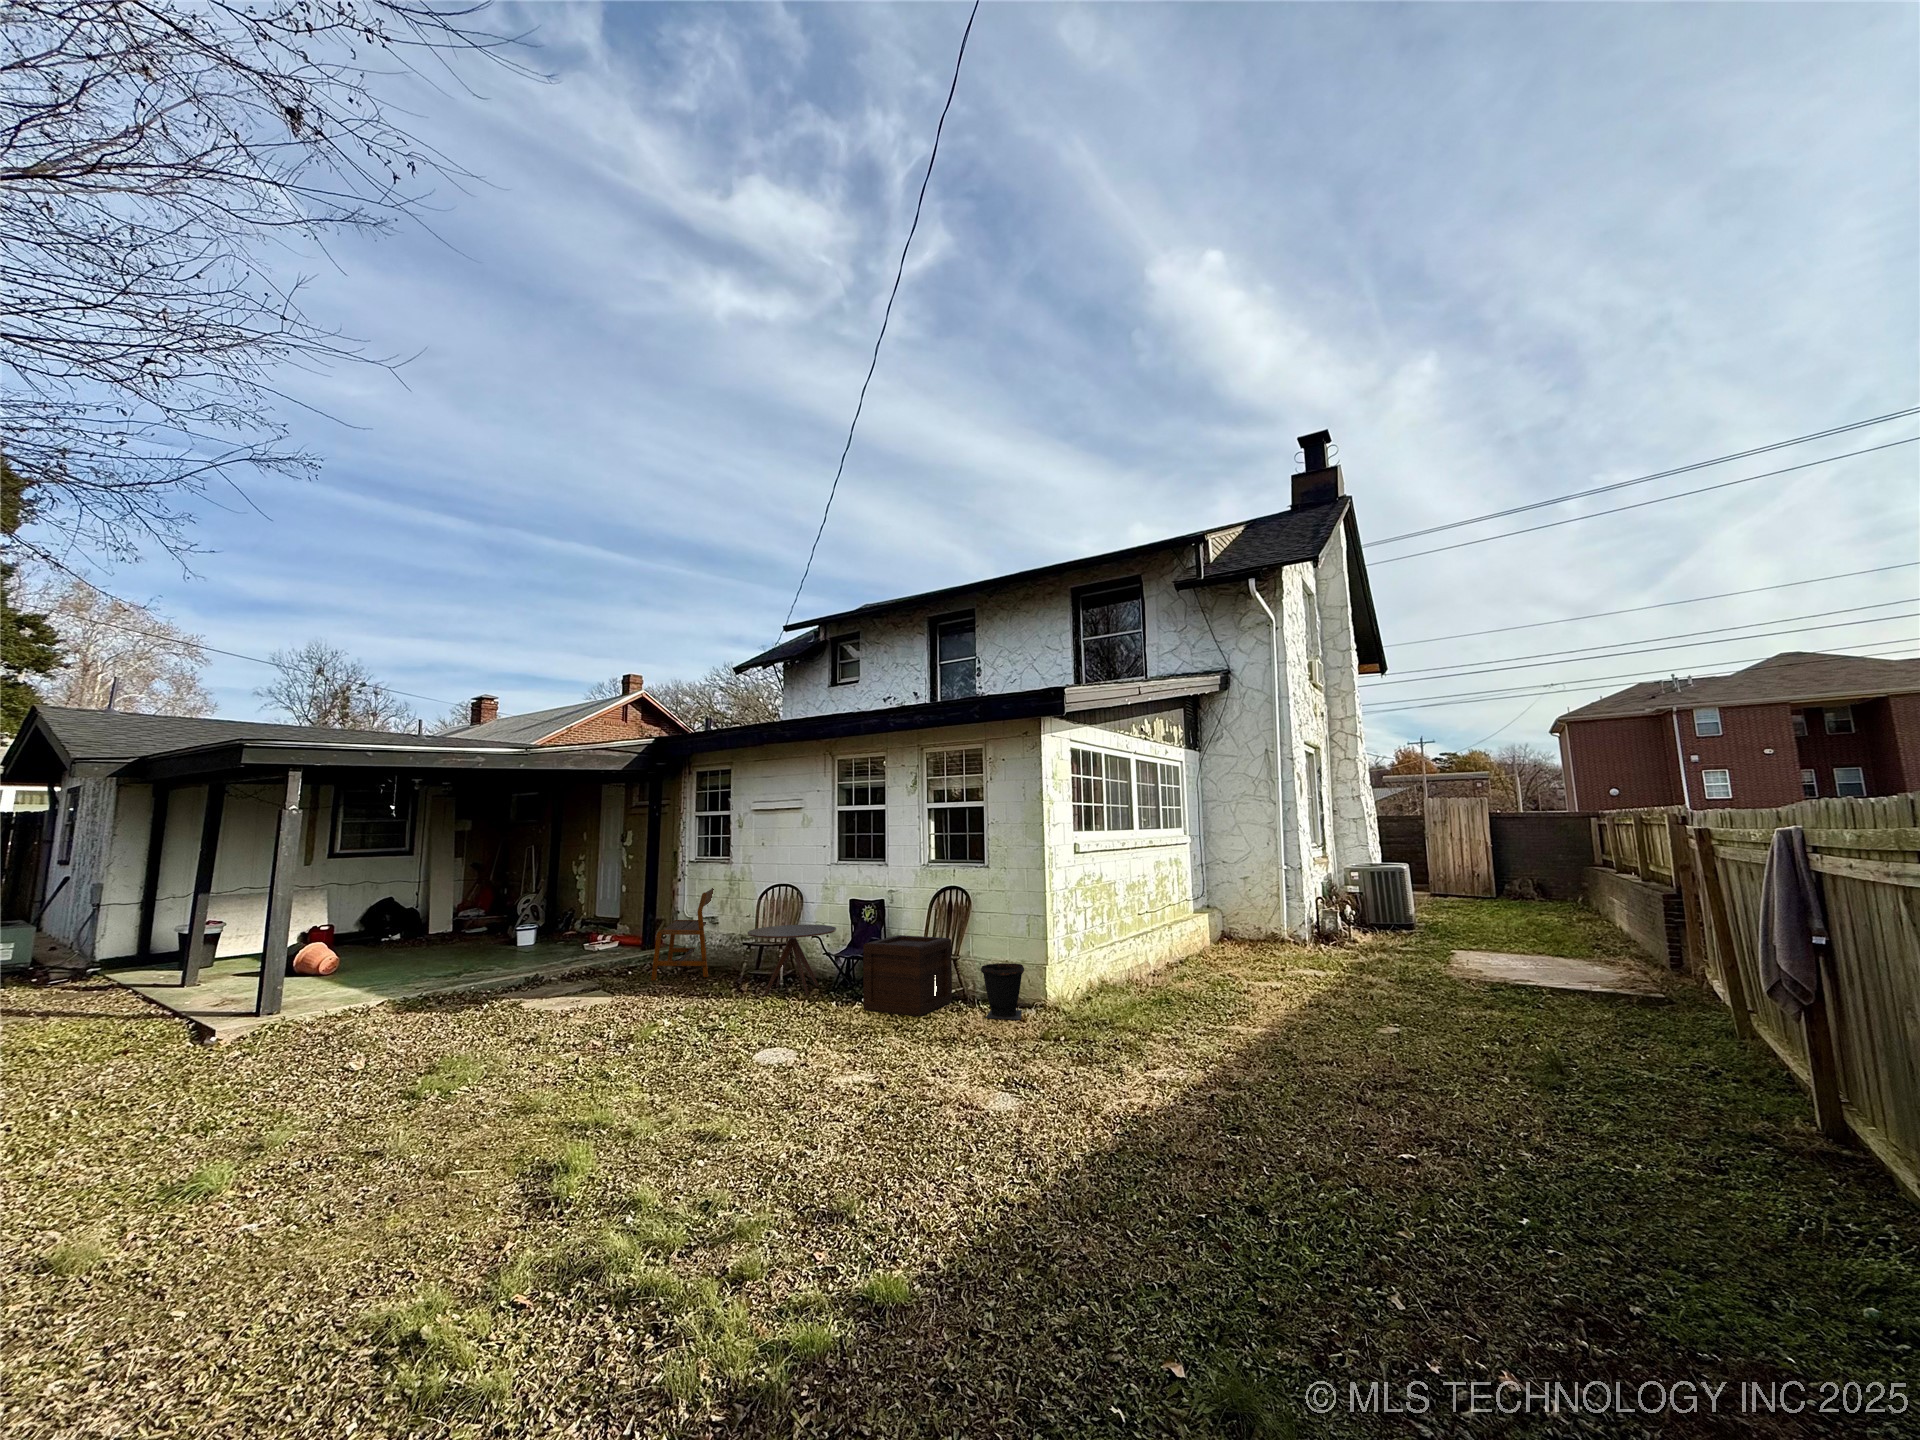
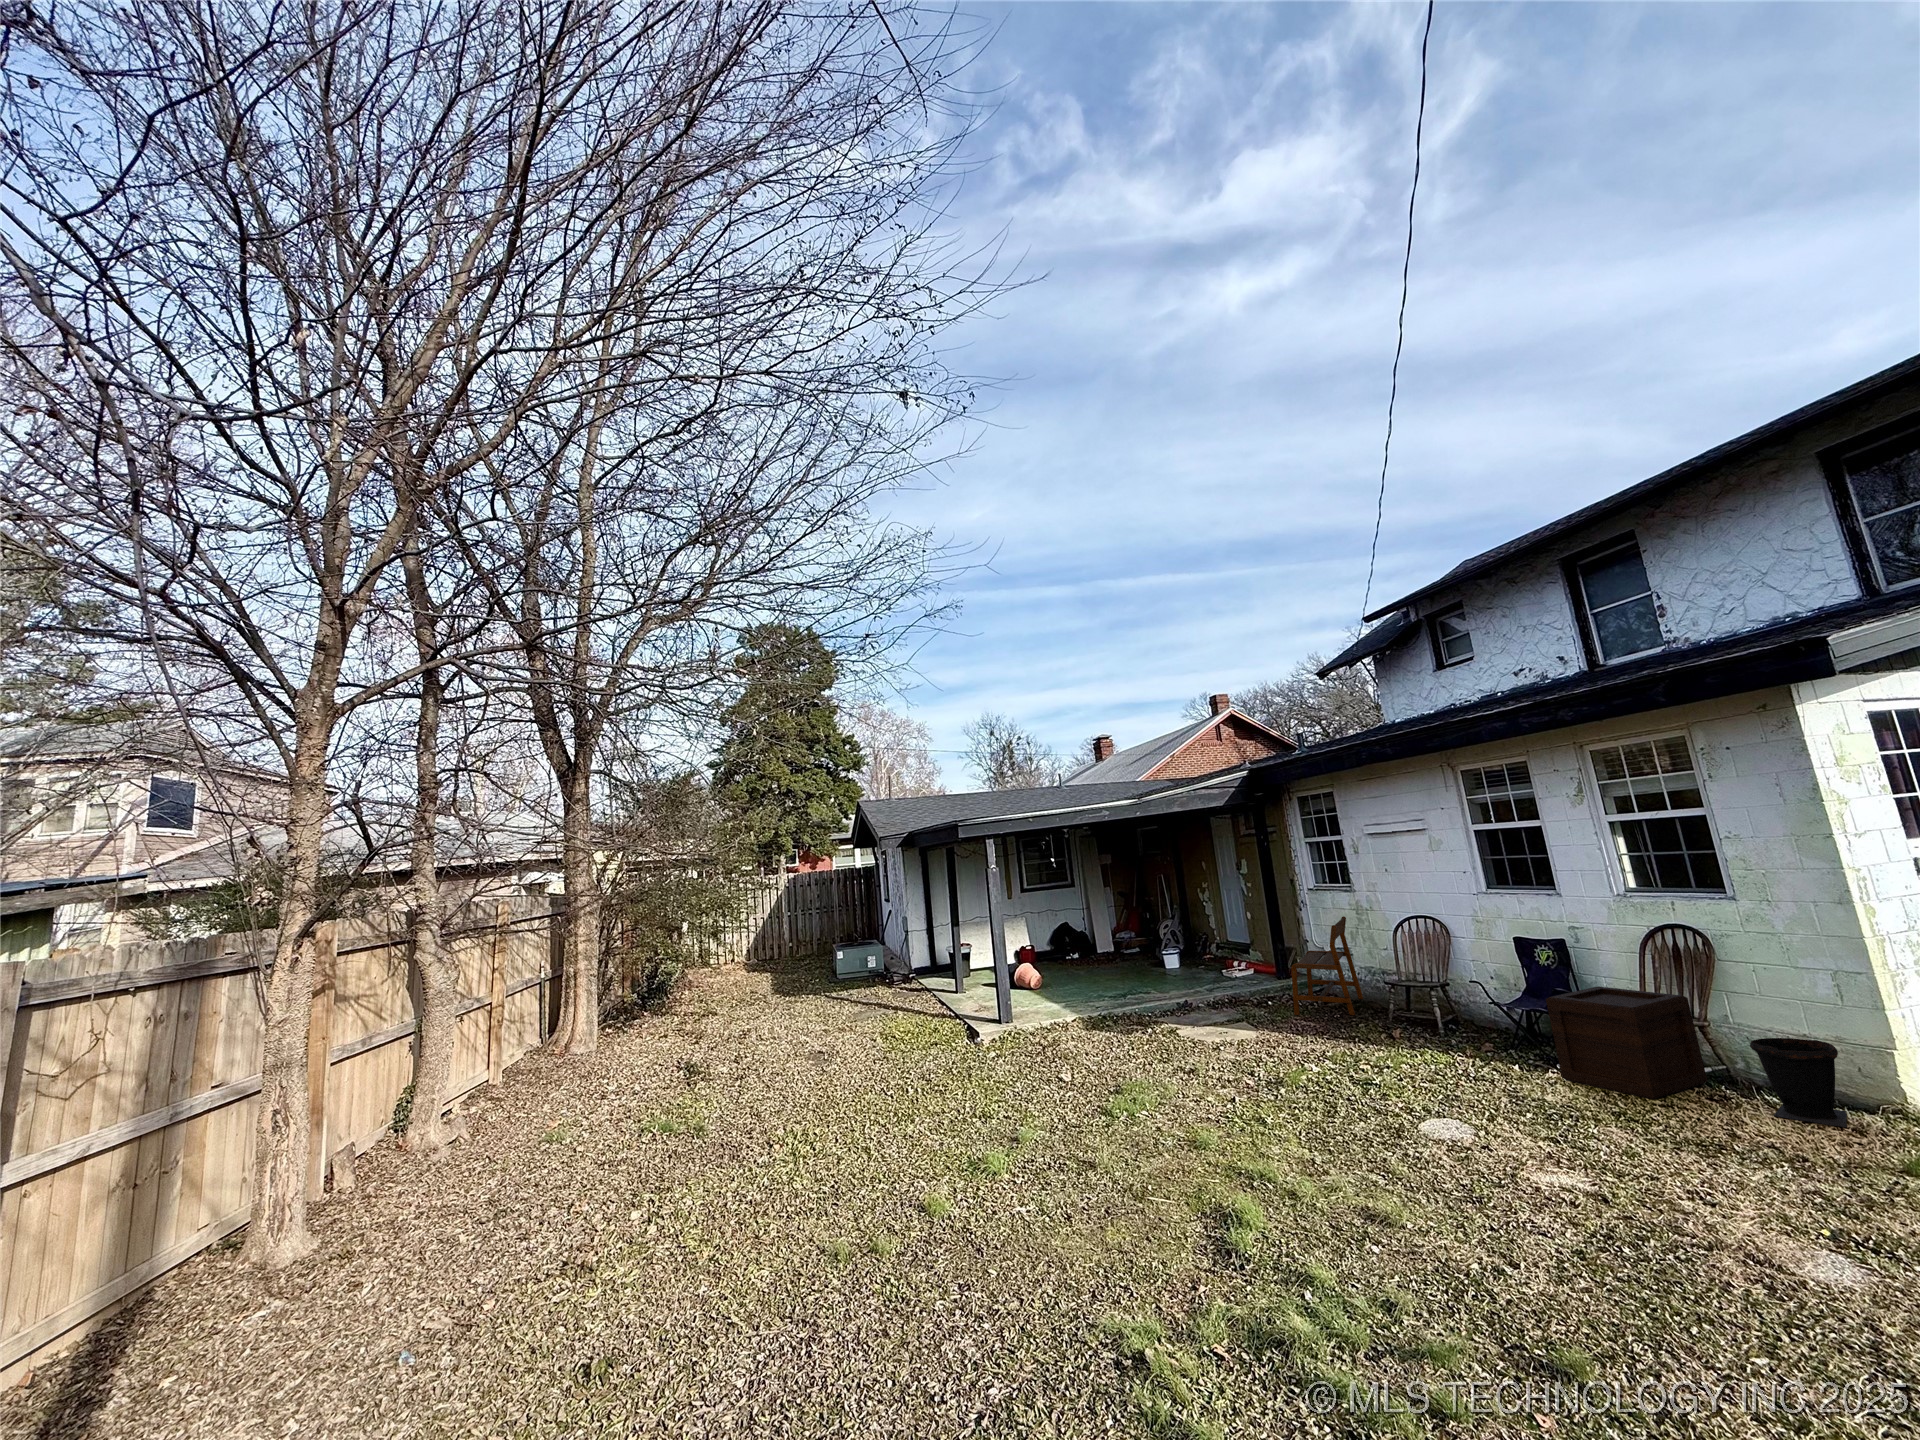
round table: present [748,925,836,996] -> none [1390,964,1504,1051]

